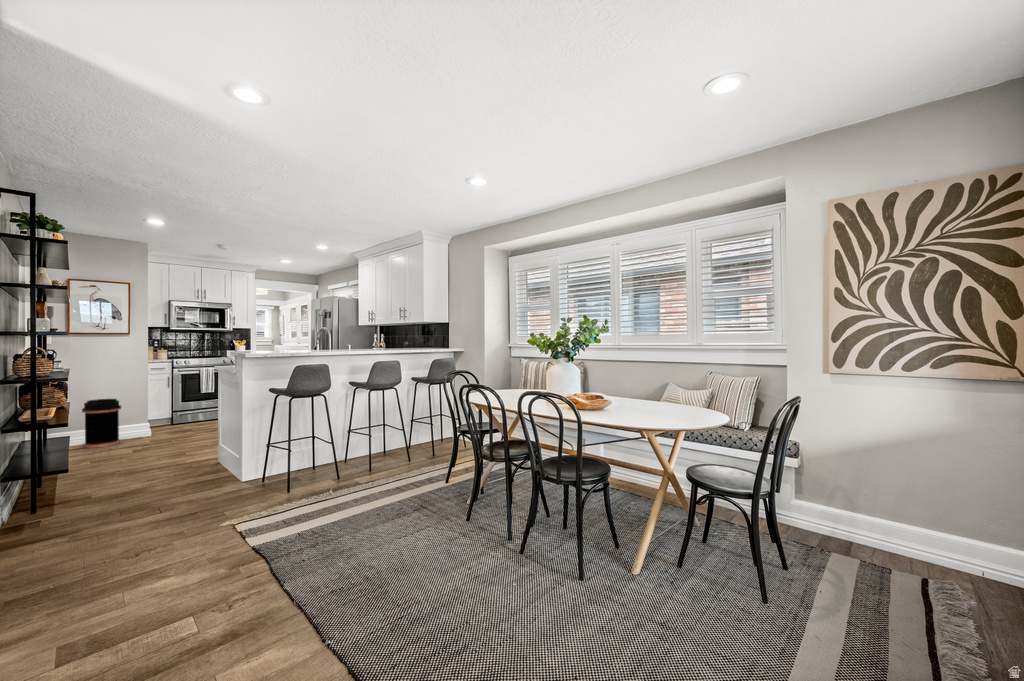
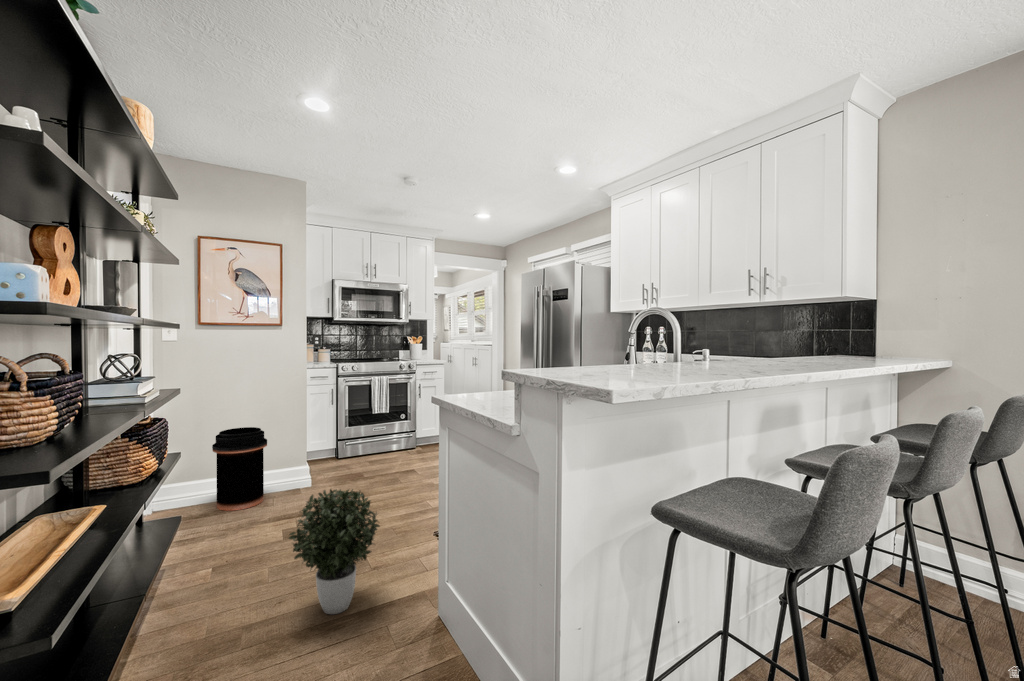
potted plant: none [142,412,191,468] -> present [289,489,380,614]

